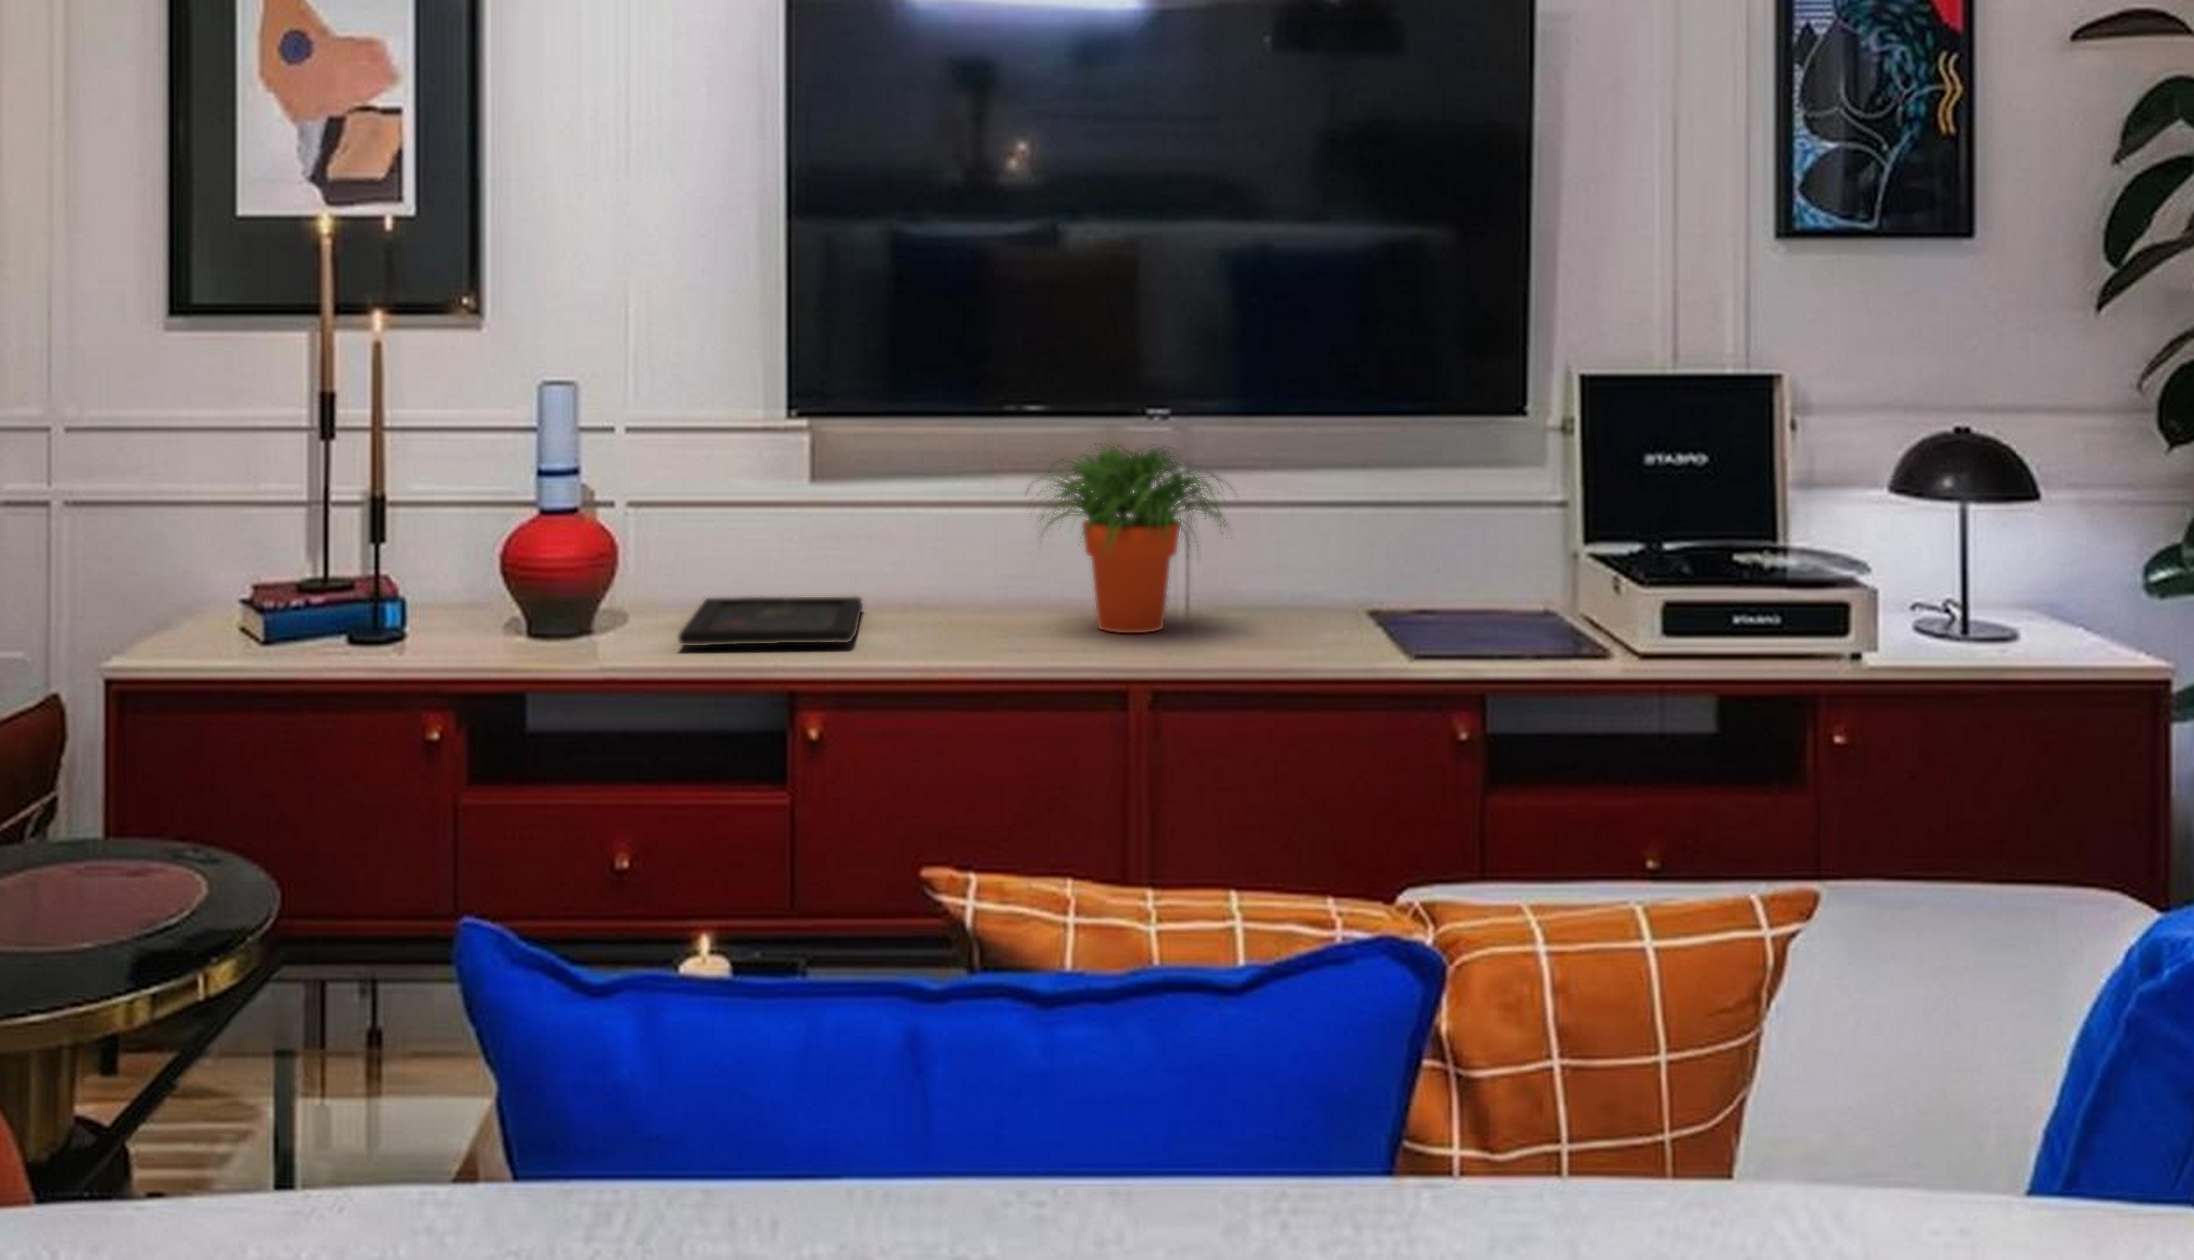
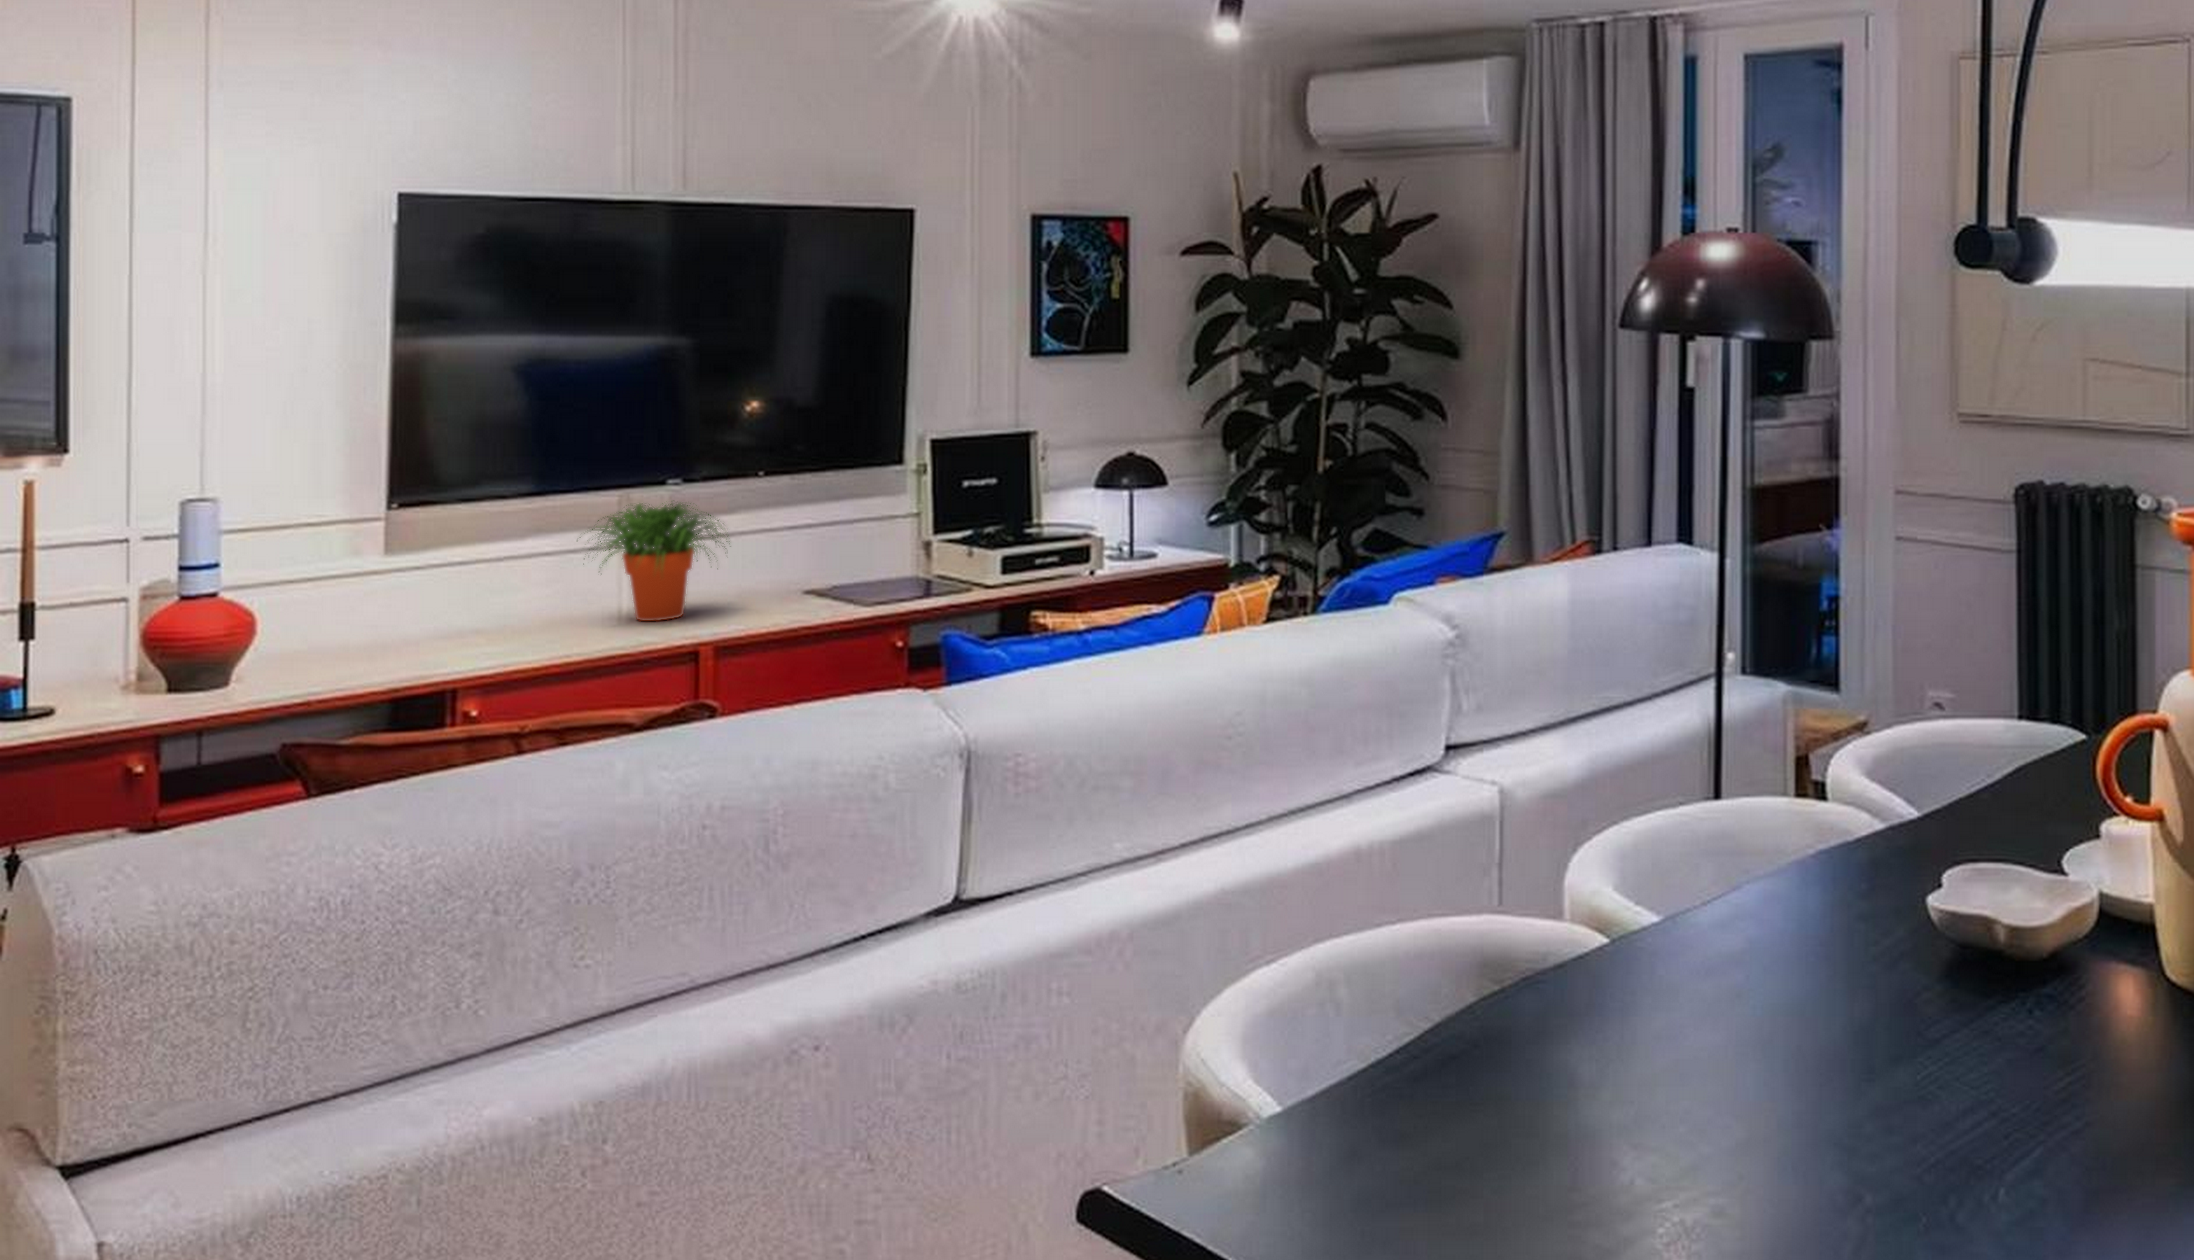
tray: present [678,597,863,646] -> none [294,626,473,673]

